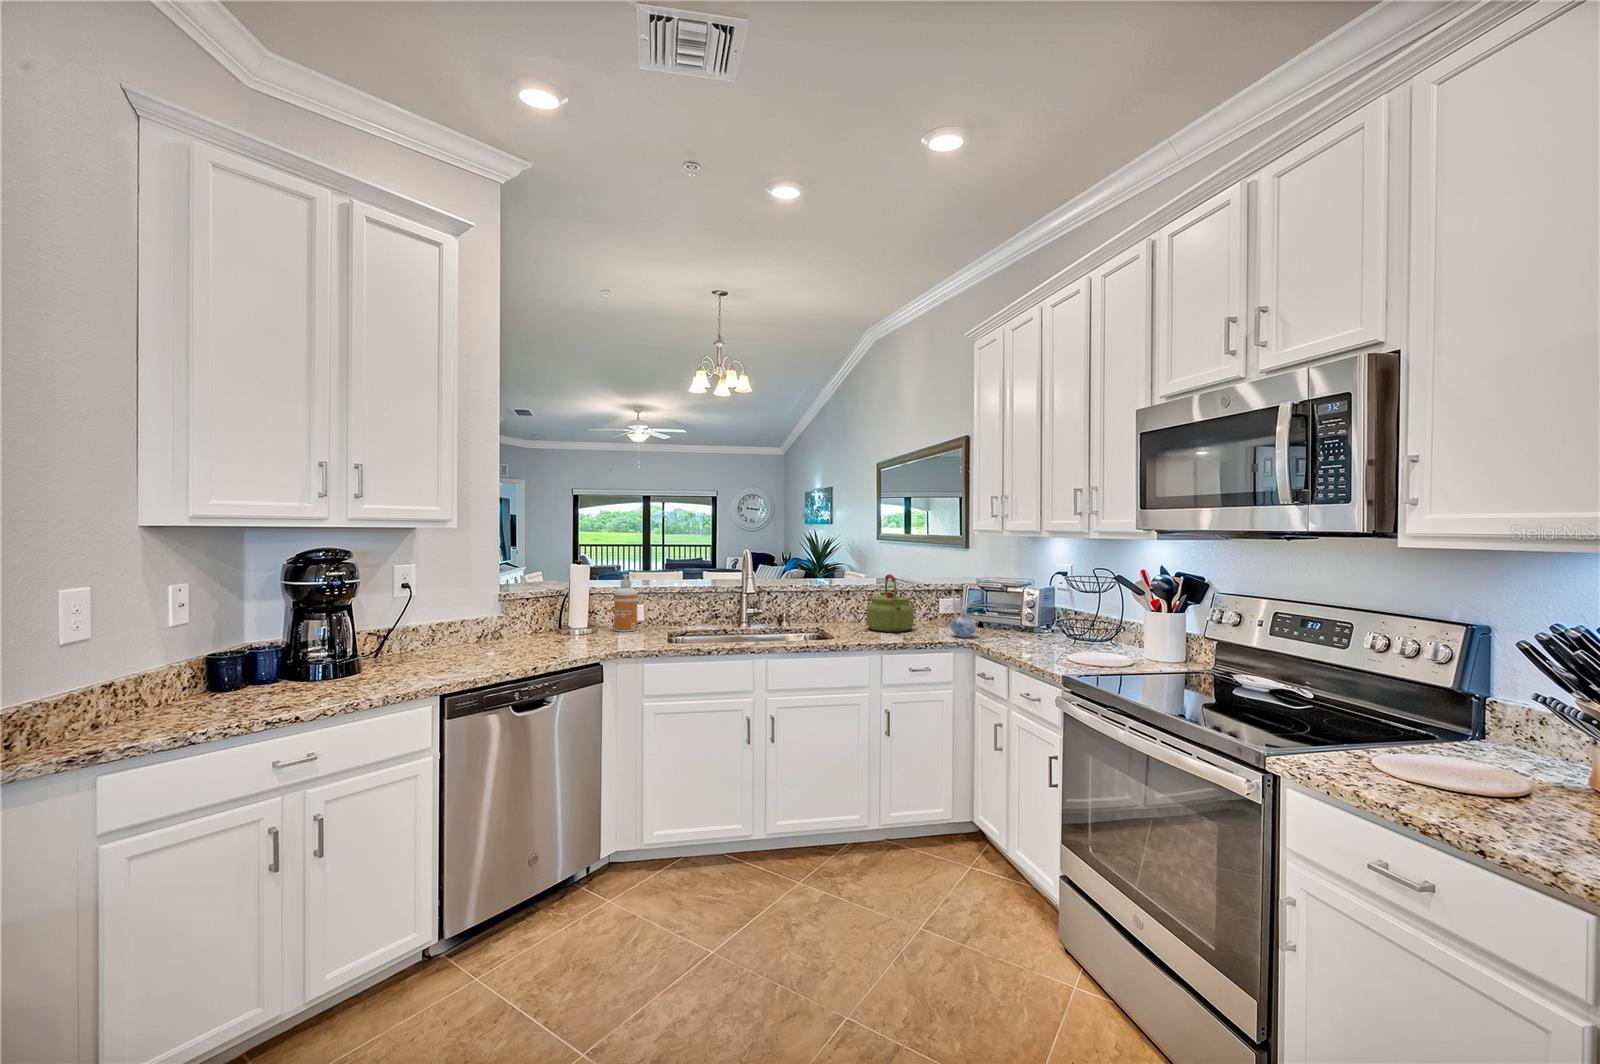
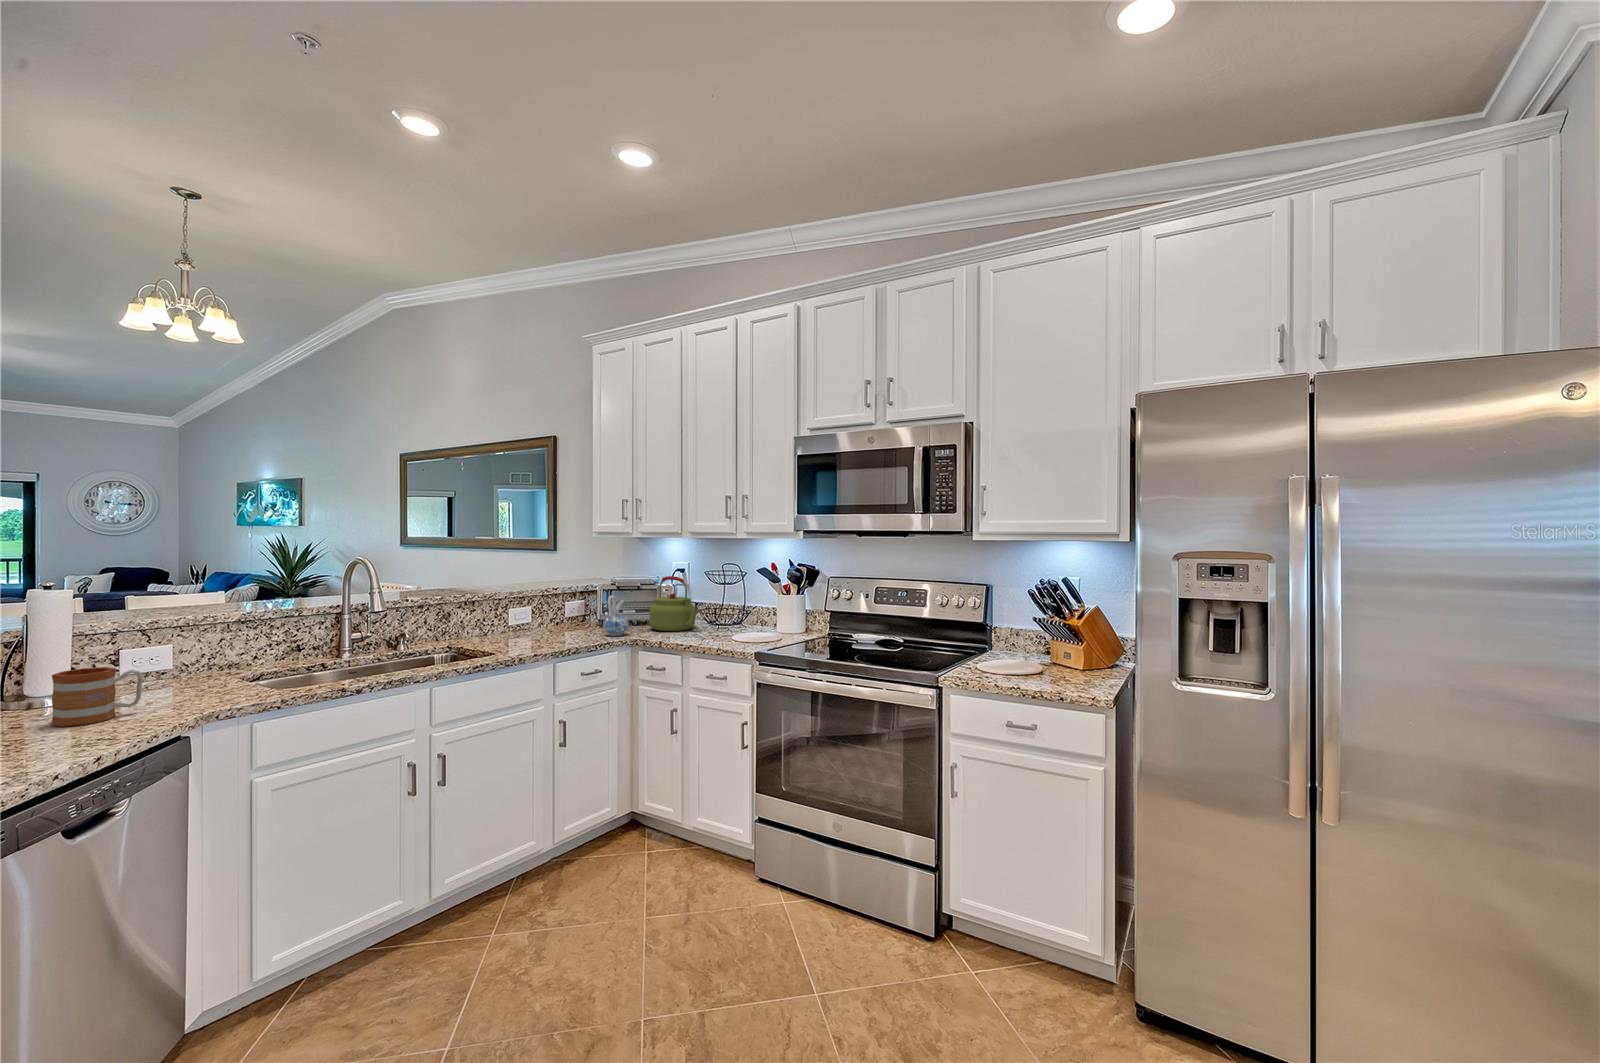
kettle: present [866,574,914,632] -> present [649,576,698,631]
soap dispenser: present [614,575,637,632] -> none [127,603,173,690]
mug: none [554,612,594,647] -> present [51,667,143,727]

